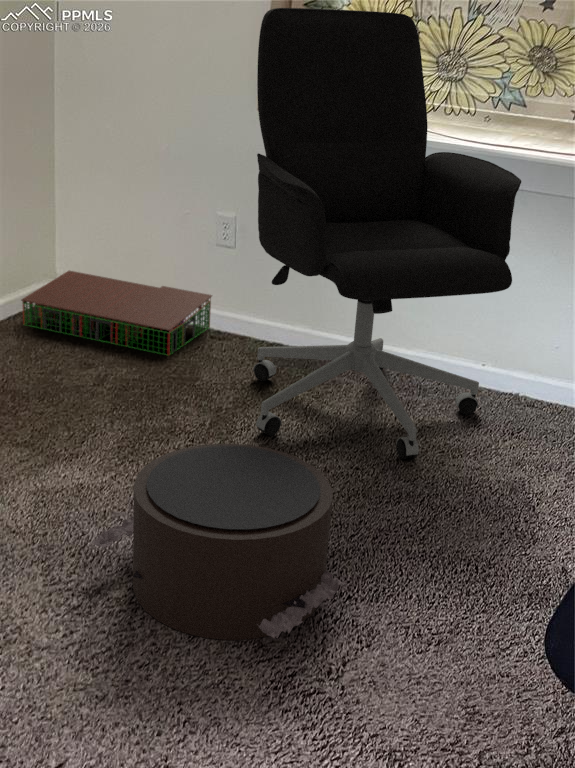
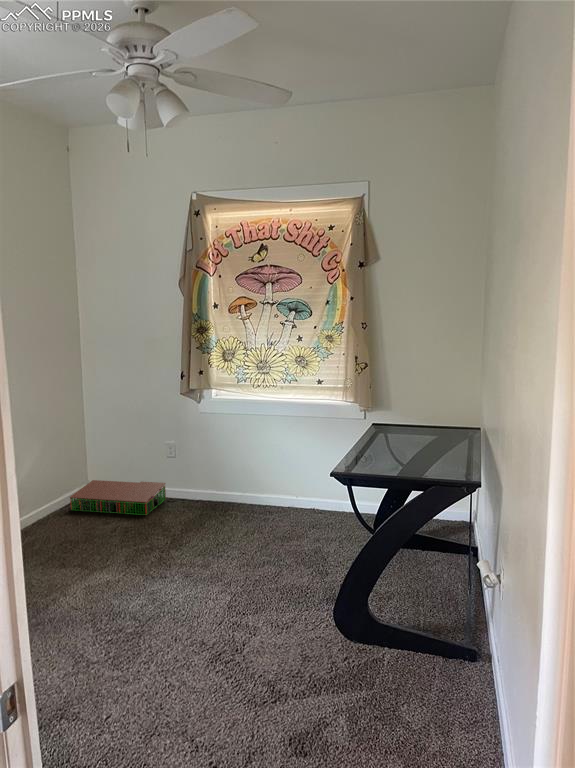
office chair: present [253,8,521,459] -> none [177,348,302,547]
pouf: present [92,444,346,640] -> none [116,548,241,645]

